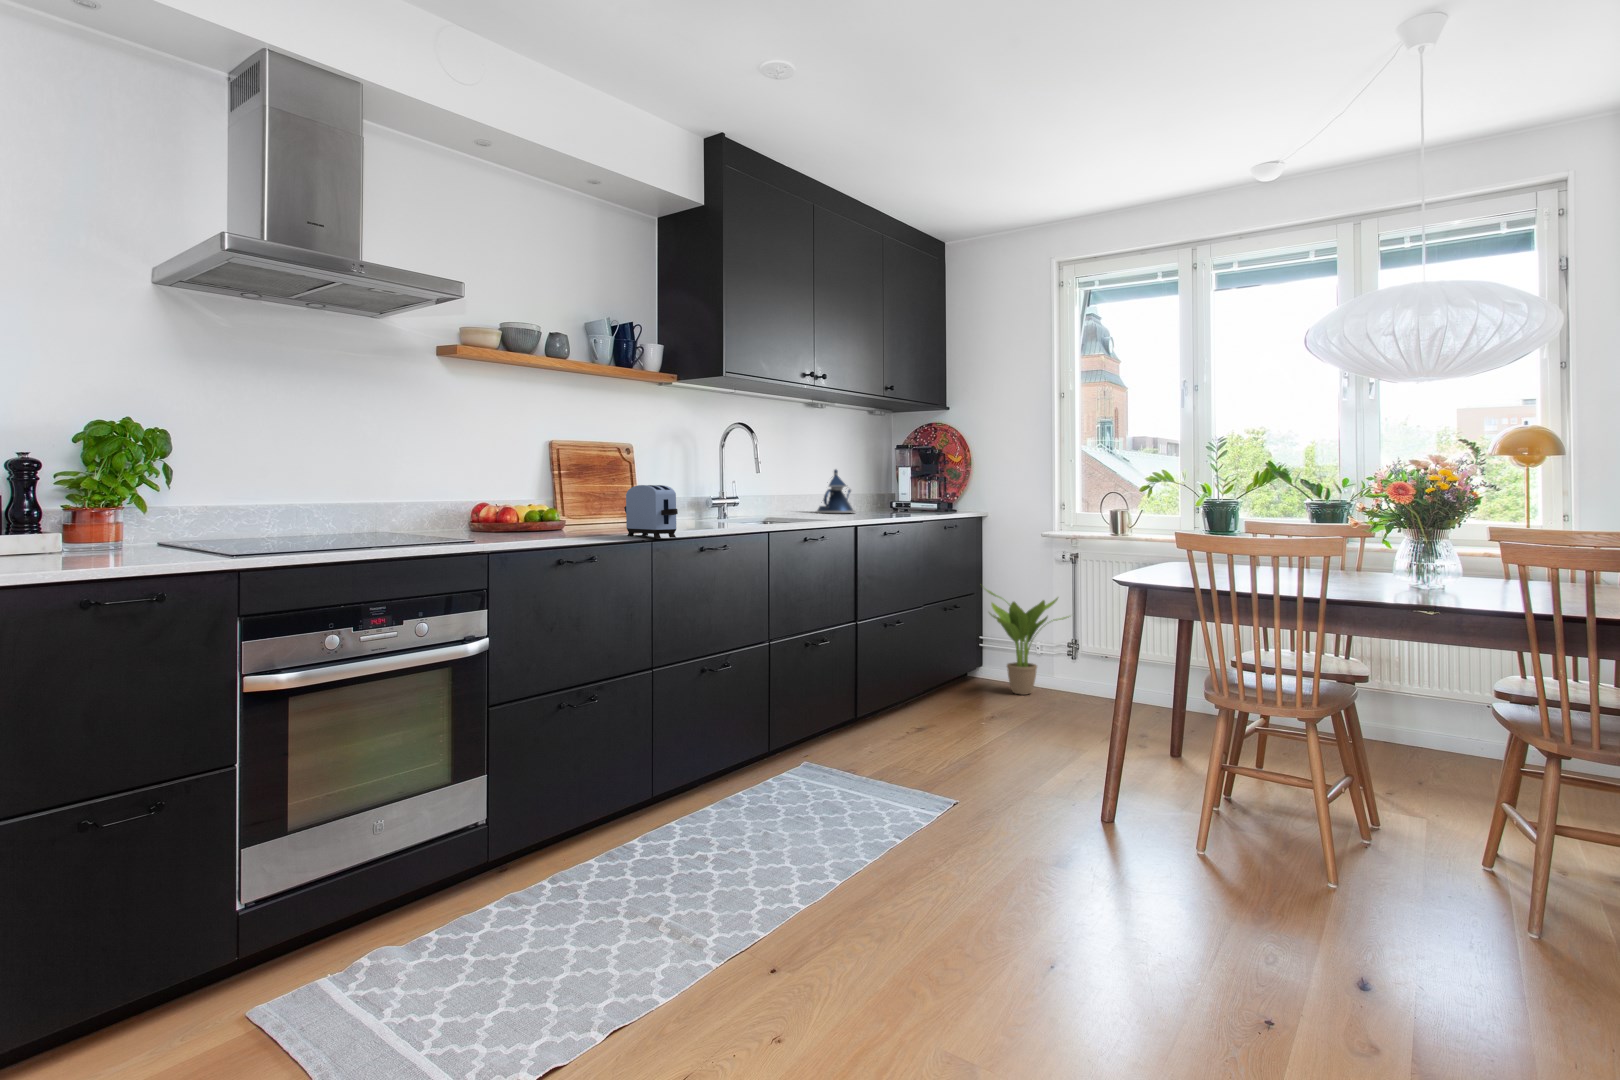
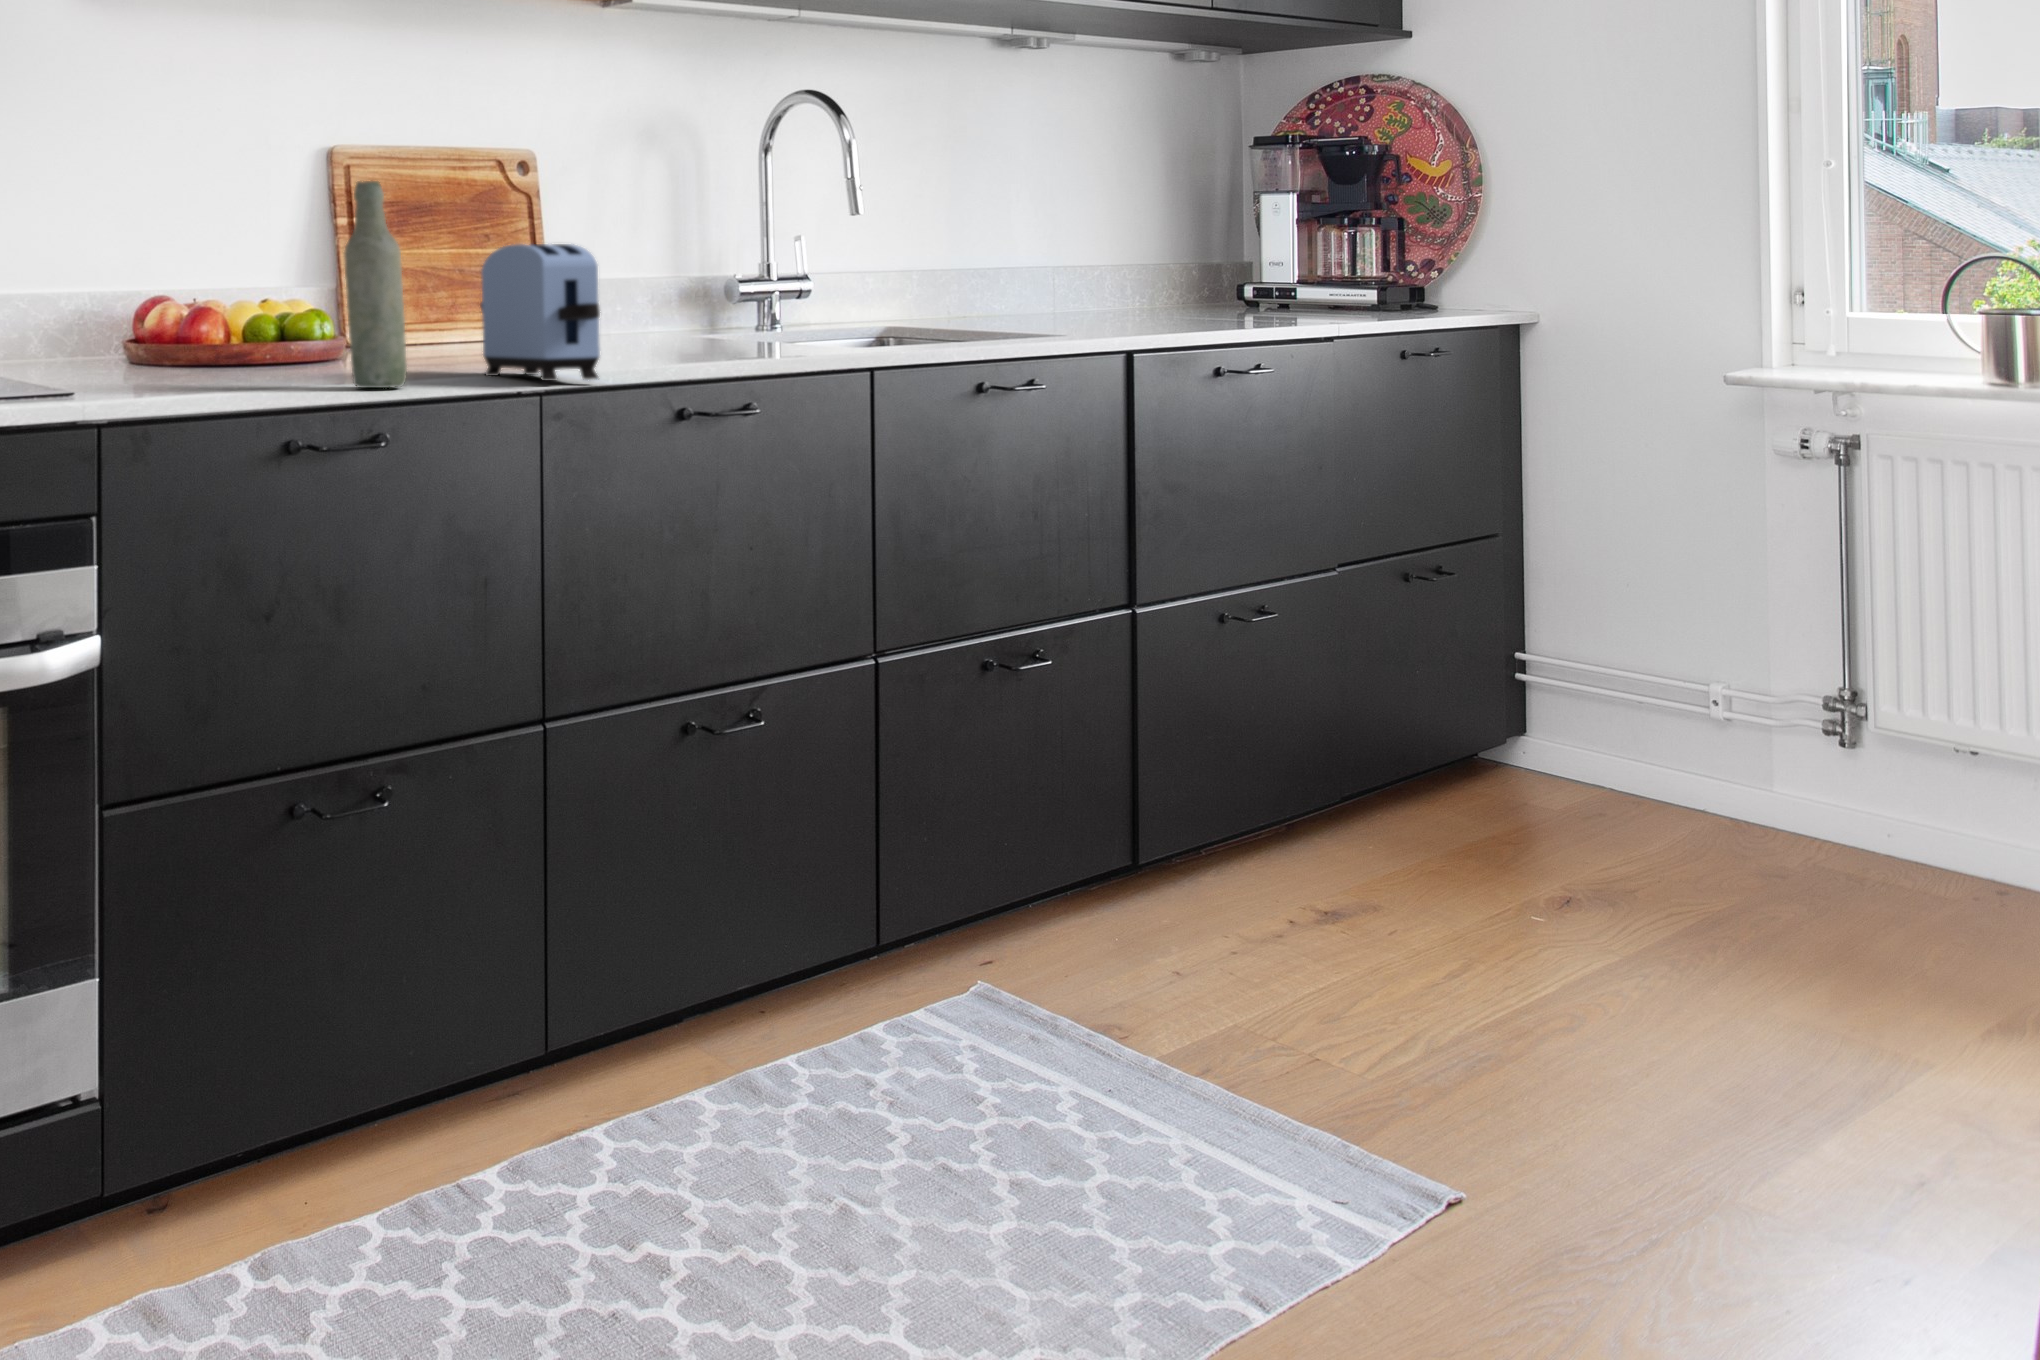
bottle: none [578,459,603,541] -> present [344,181,407,388]
teapot: present [816,470,856,513] -> none [1031,204,1142,319]
potted plant: present [987,590,1067,695] -> none [1511,507,1827,836]

